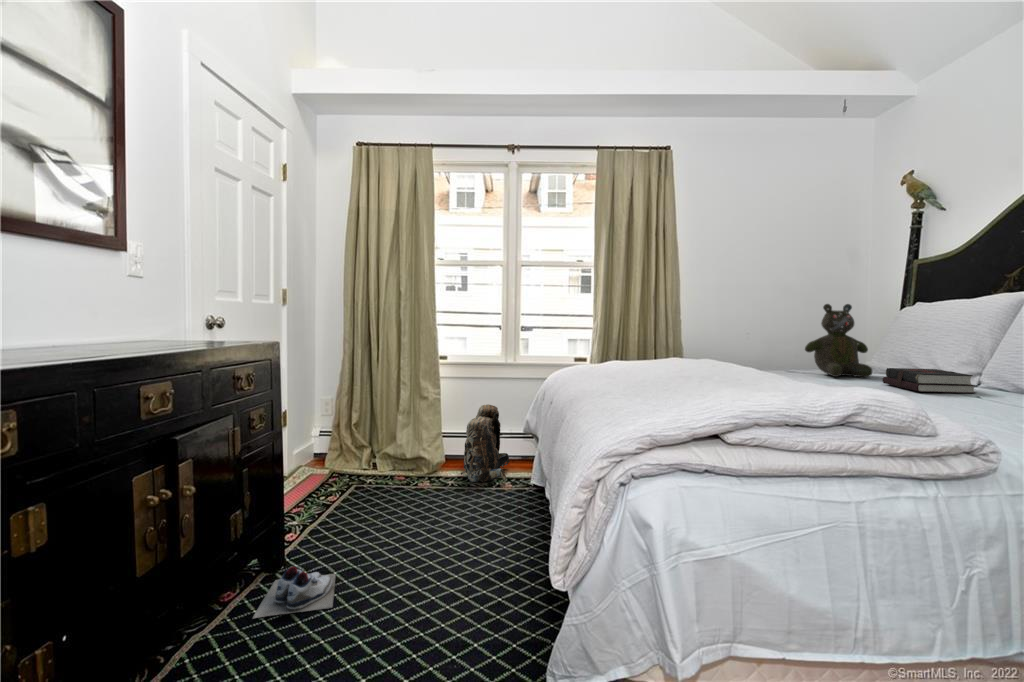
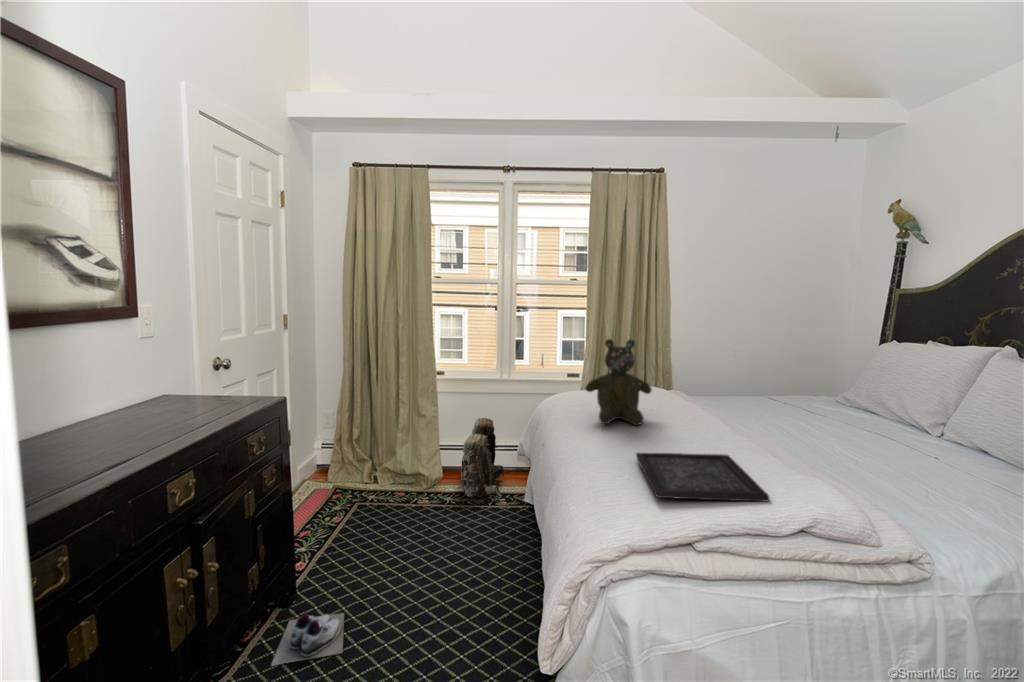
teddy bear: present [805,304,872,377] -> present [586,339,652,425]
hardback book: present [883,368,975,393] -> none [853,415,938,449]
tray: none [653,380,804,403] -> present [636,452,769,502]

